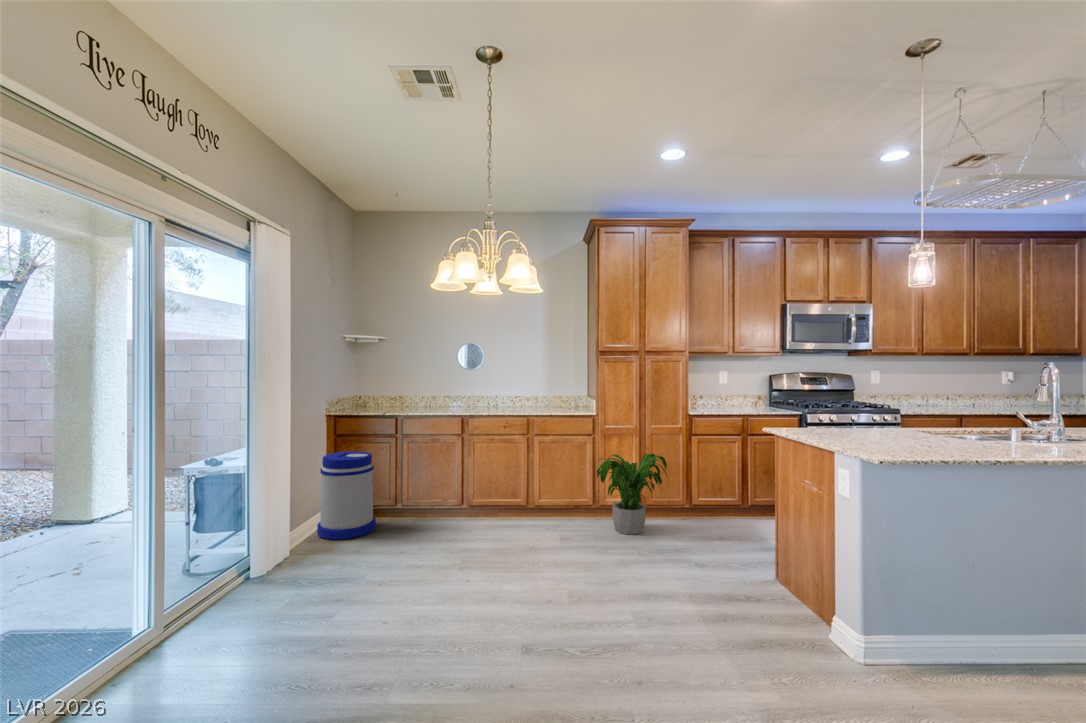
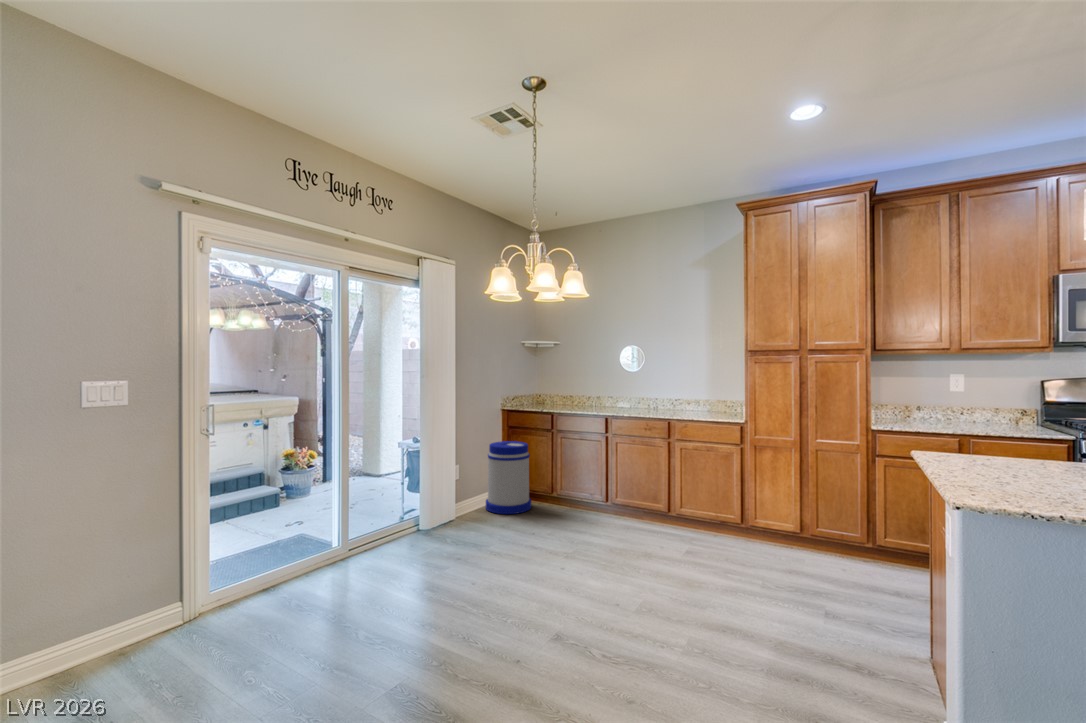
potted plant: present [596,454,667,535] -> none [725,469,829,563]

